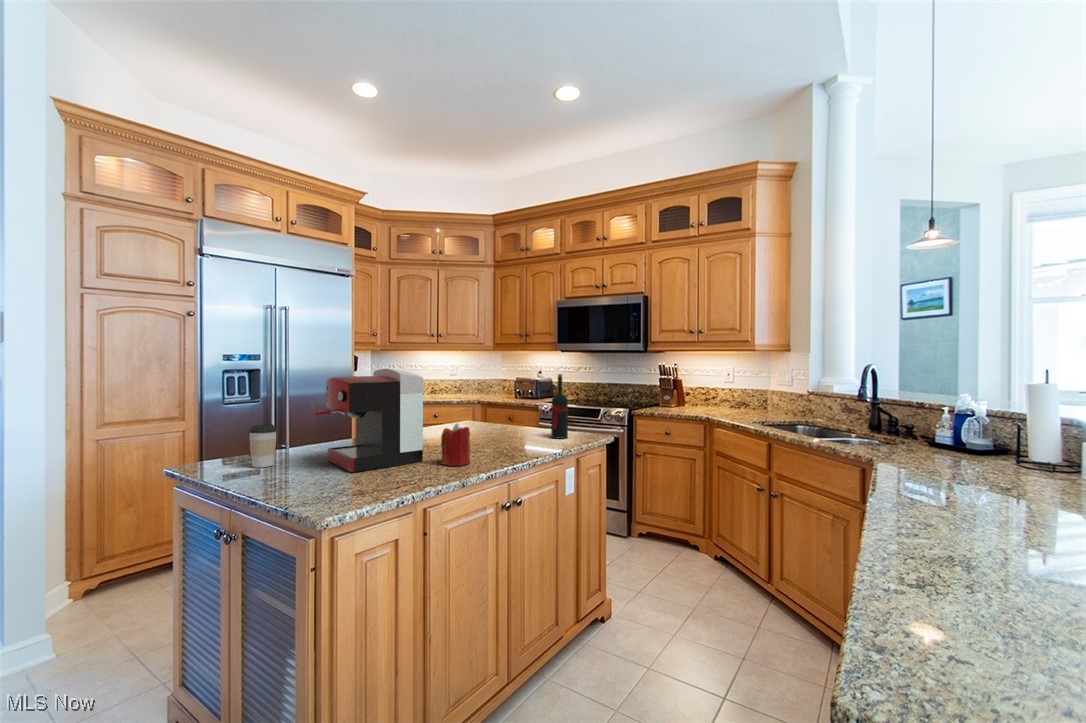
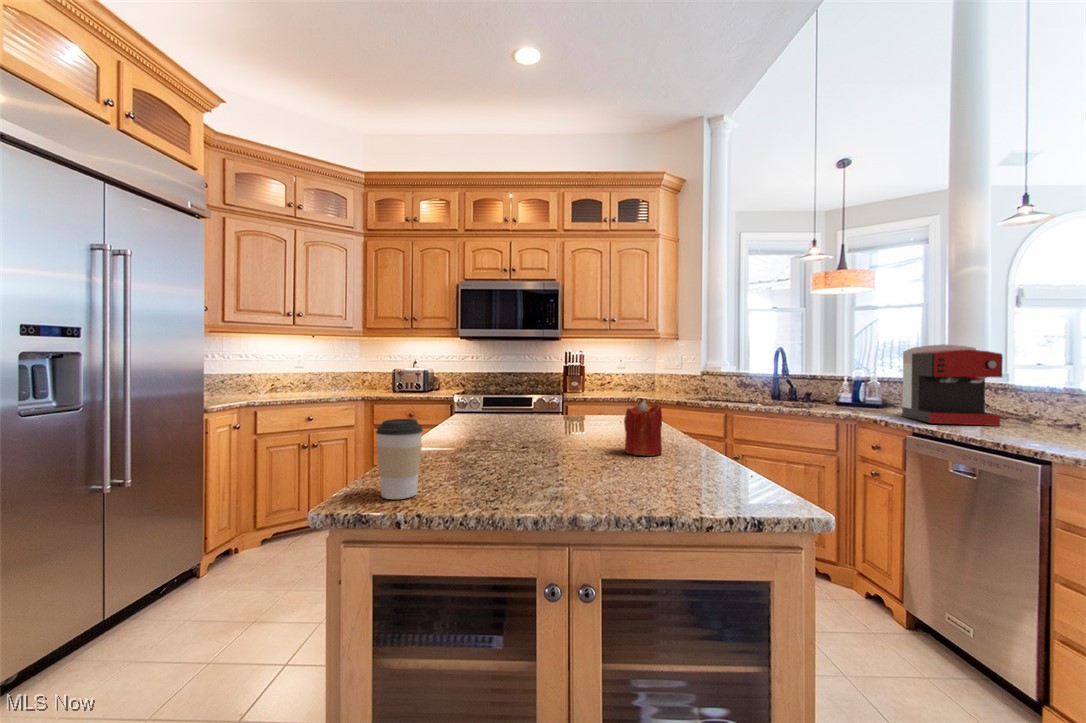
coffee maker: present [314,369,423,472] -> present [902,344,1003,426]
wine bottle: present [551,374,568,439] -> none [611,349,629,420]

